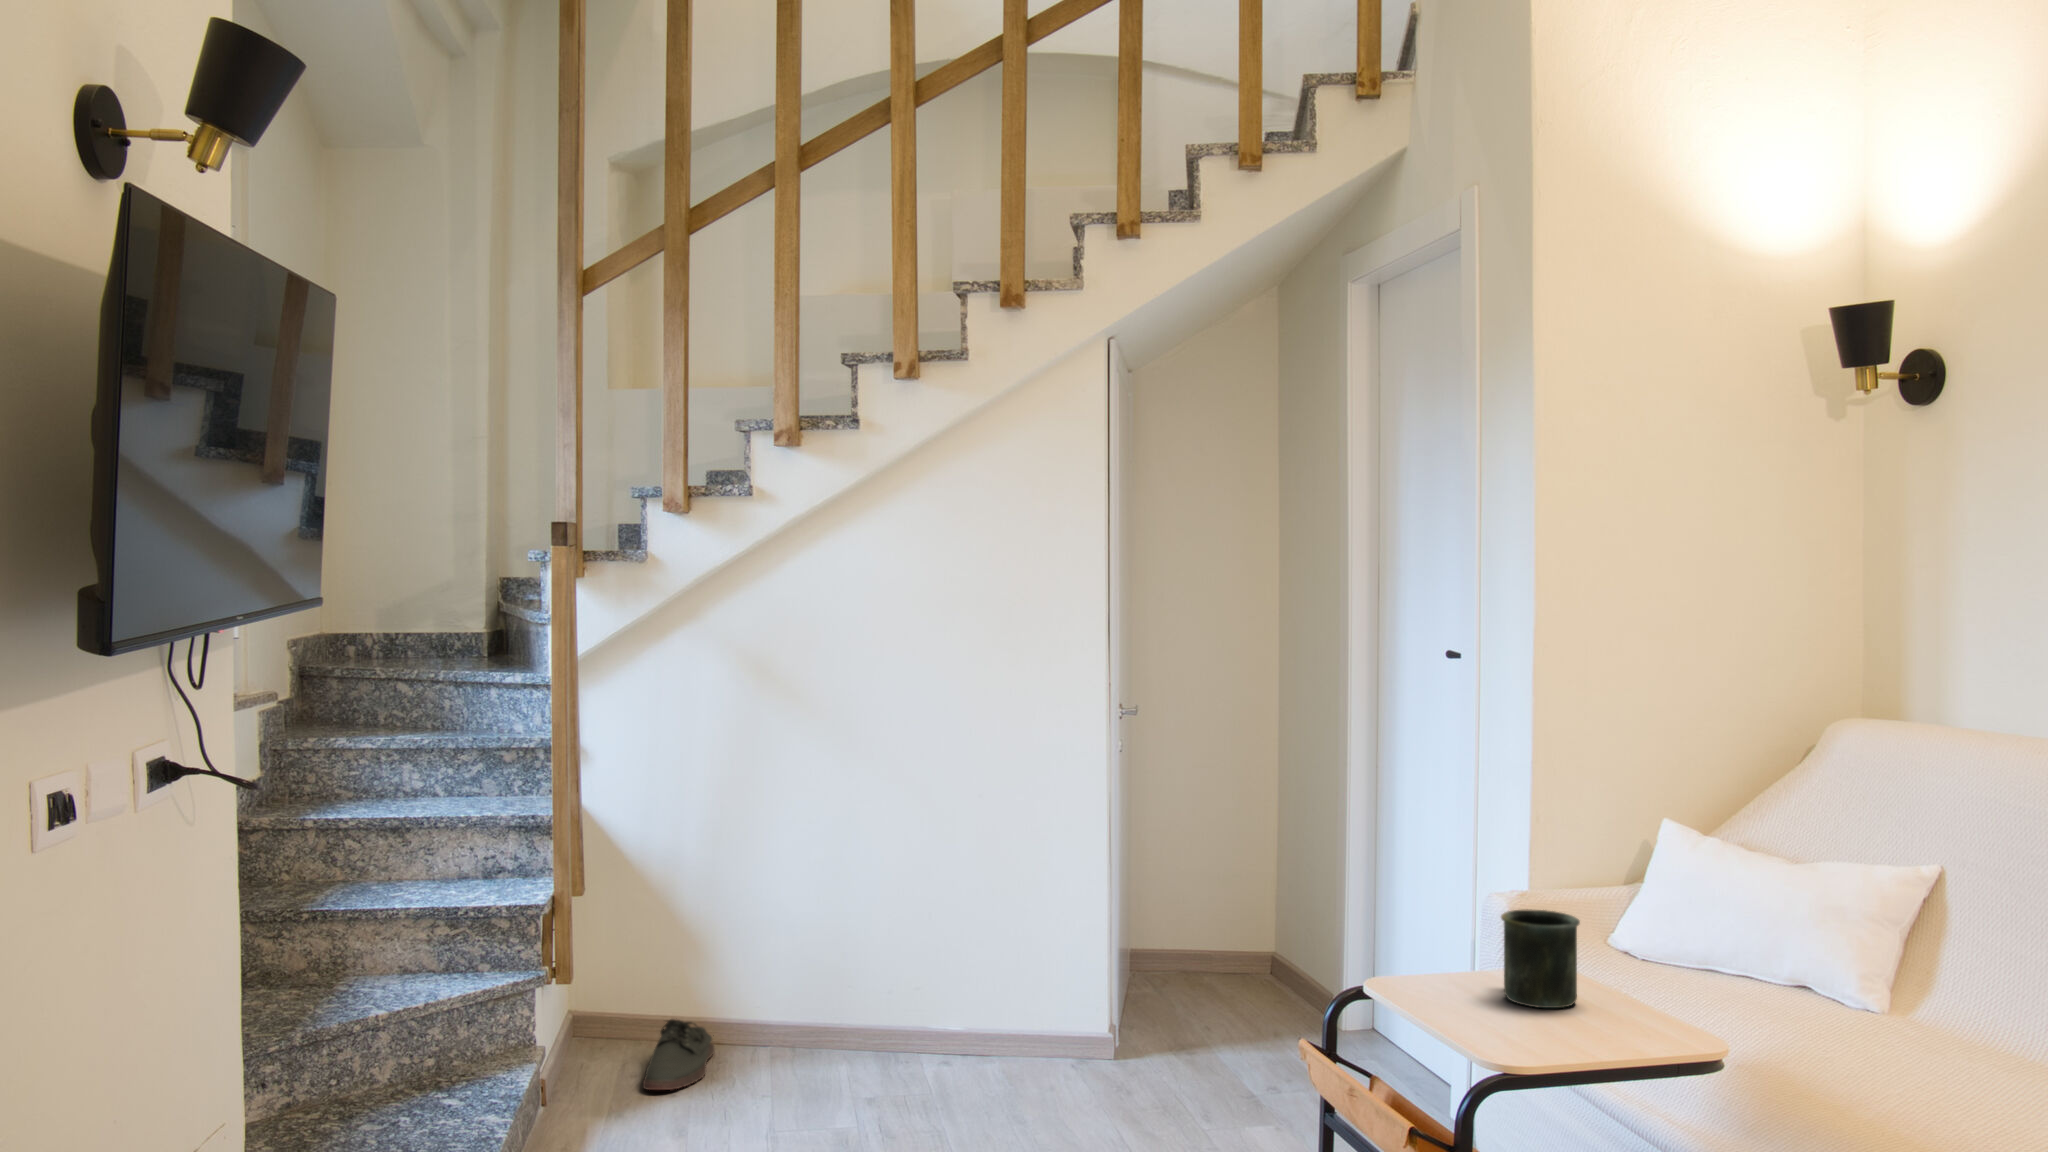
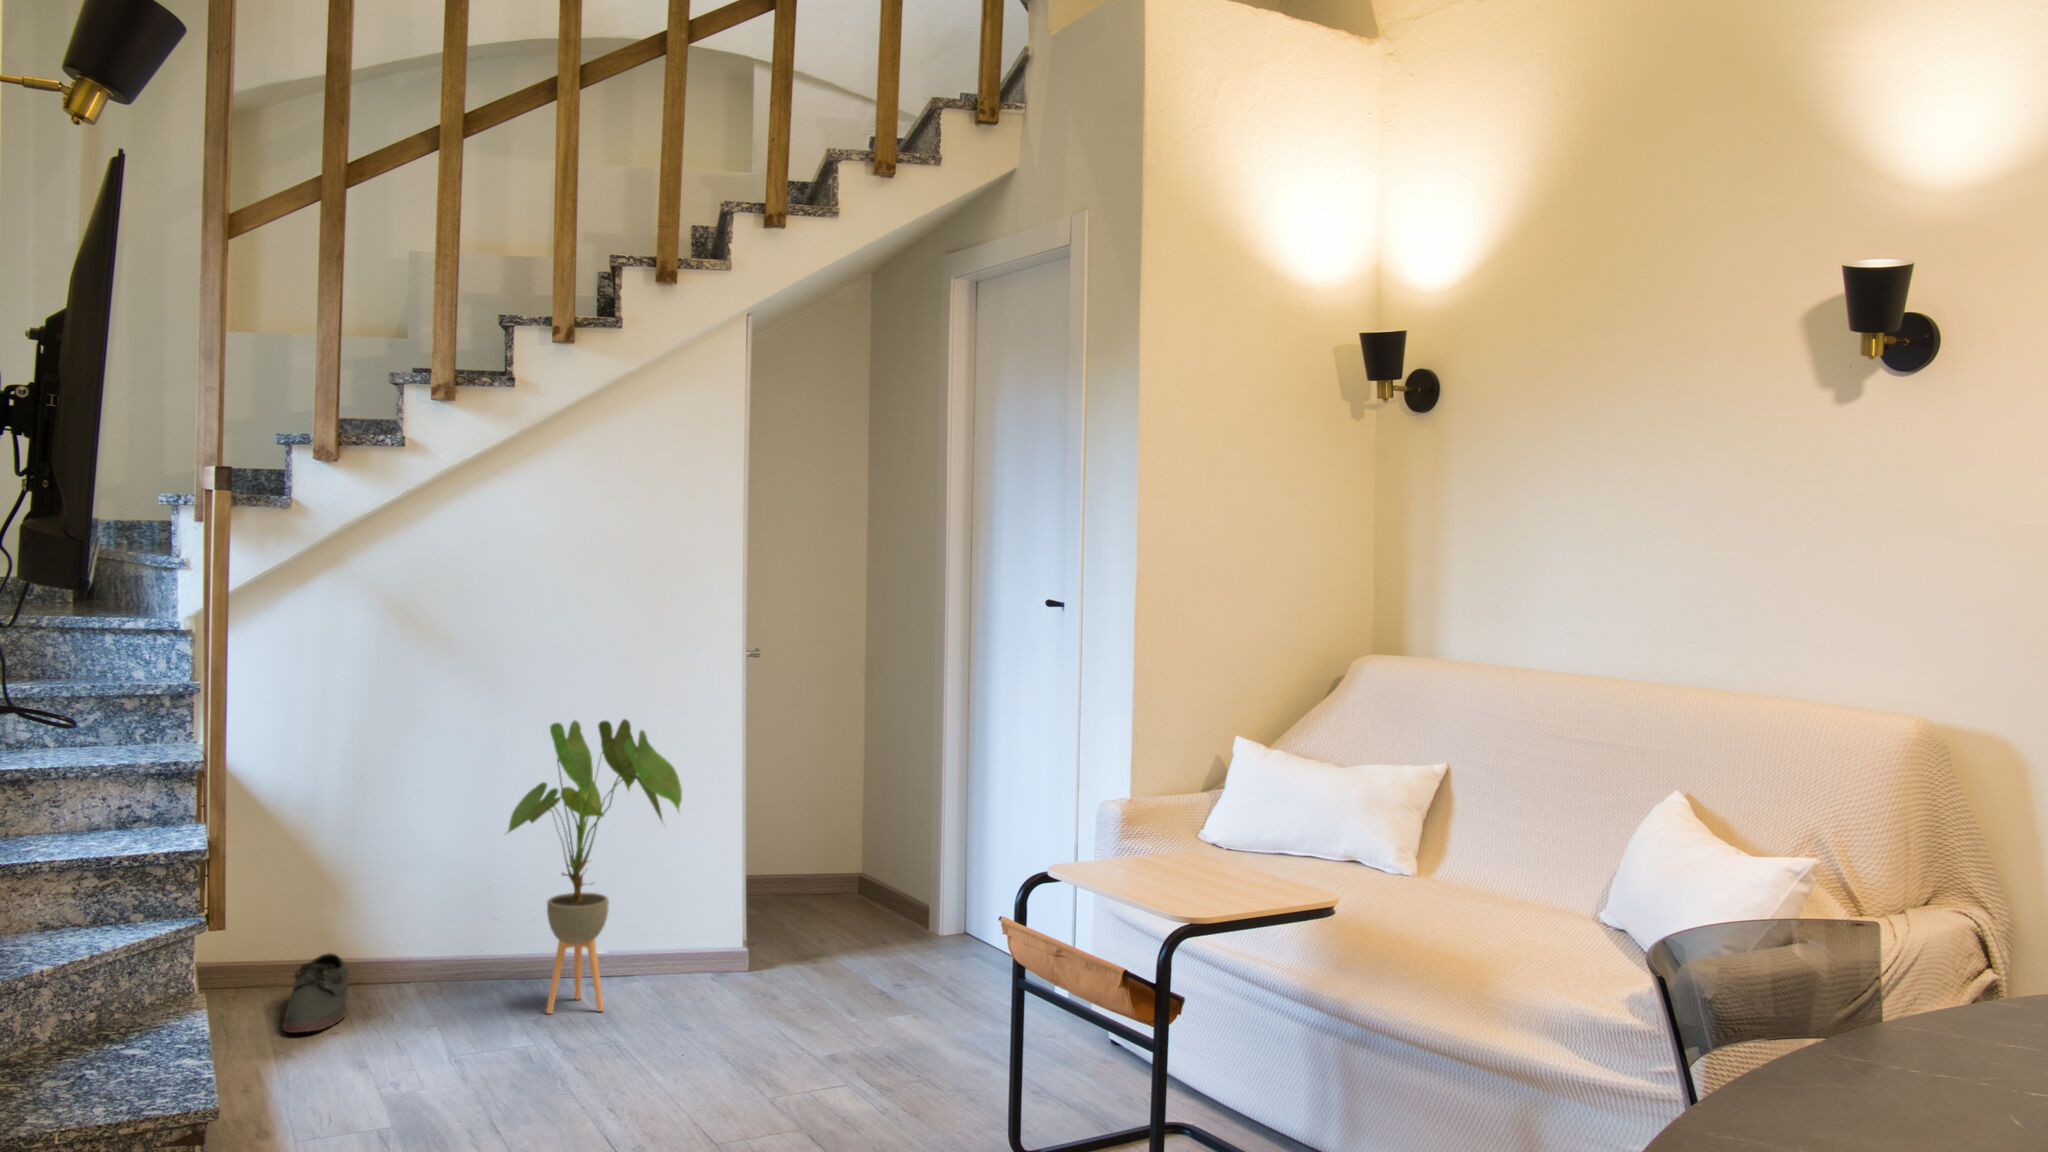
house plant: none [845,776,1024,1091] -> present [507,719,682,1014]
mug: present [1501,909,1580,1008] -> none [1150,816,1213,892]

